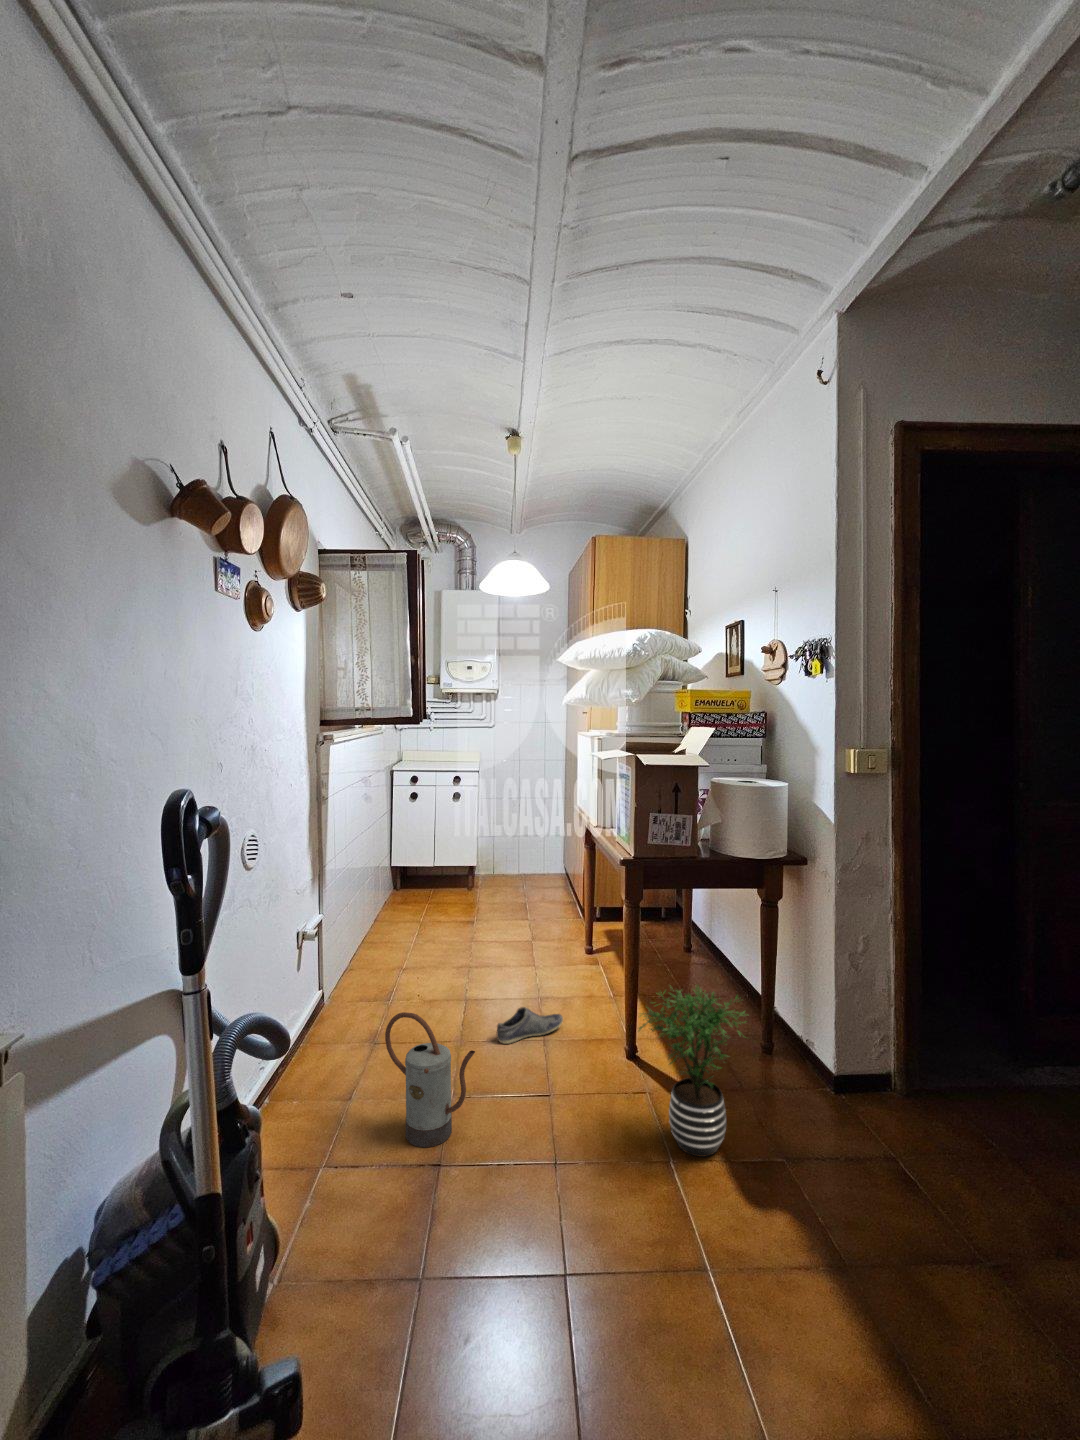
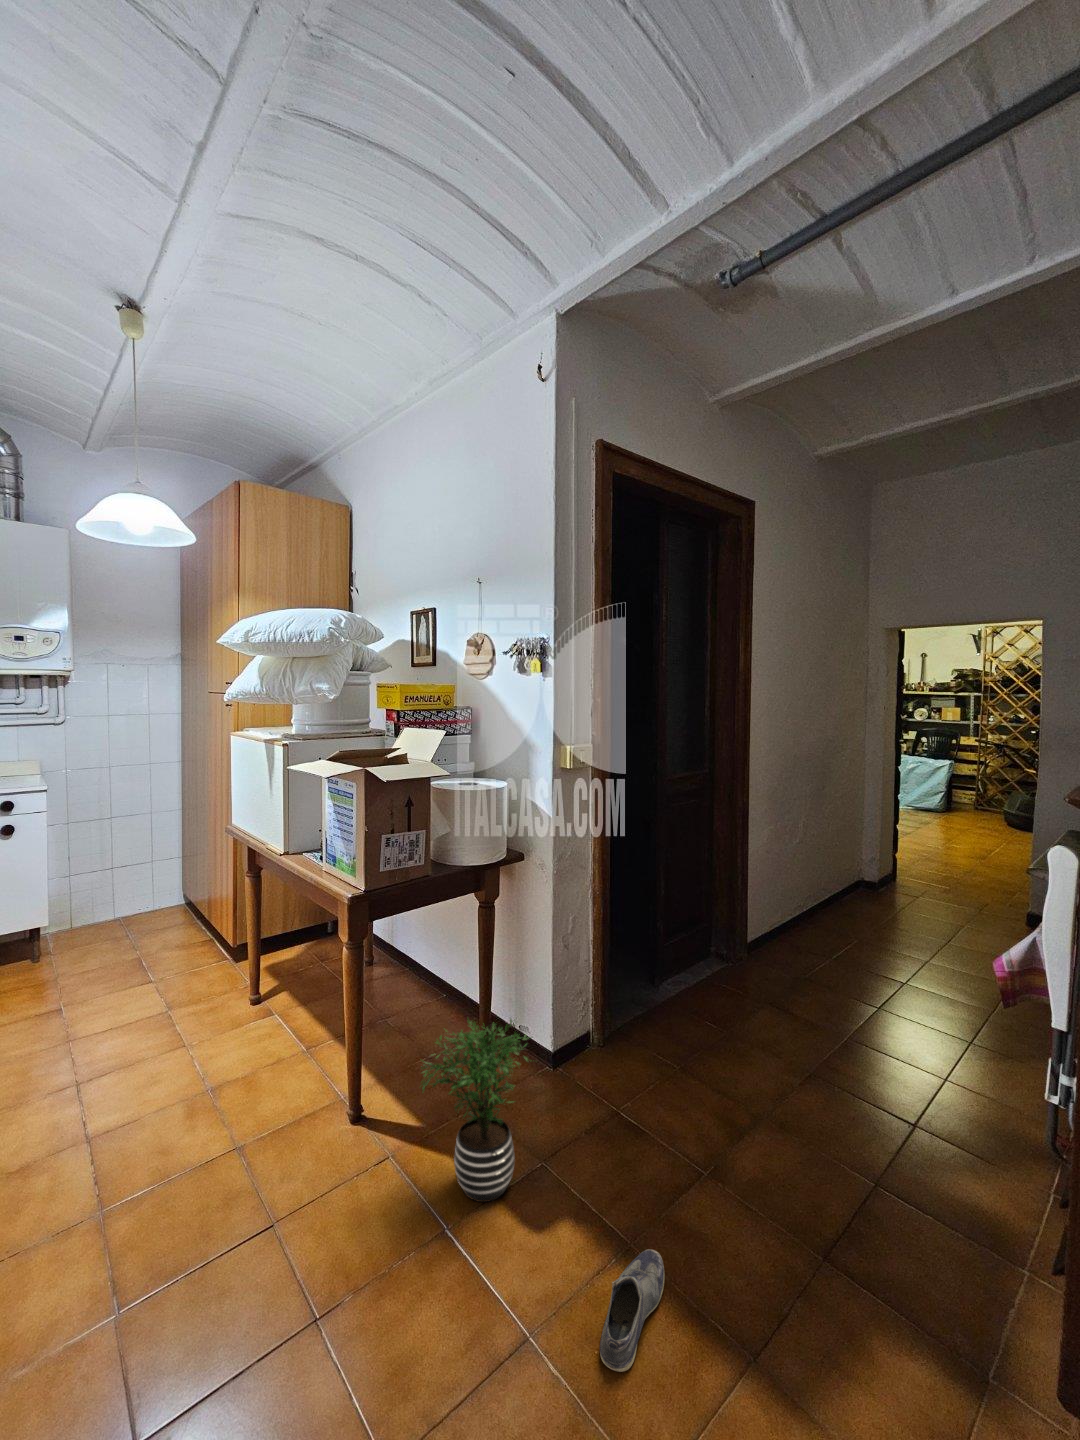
shoe: present [497,1007,563,1044] -> present [600,1249,664,1372]
watering can: present [385,1012,475,1147] -> none [69,1179,230,1360]

